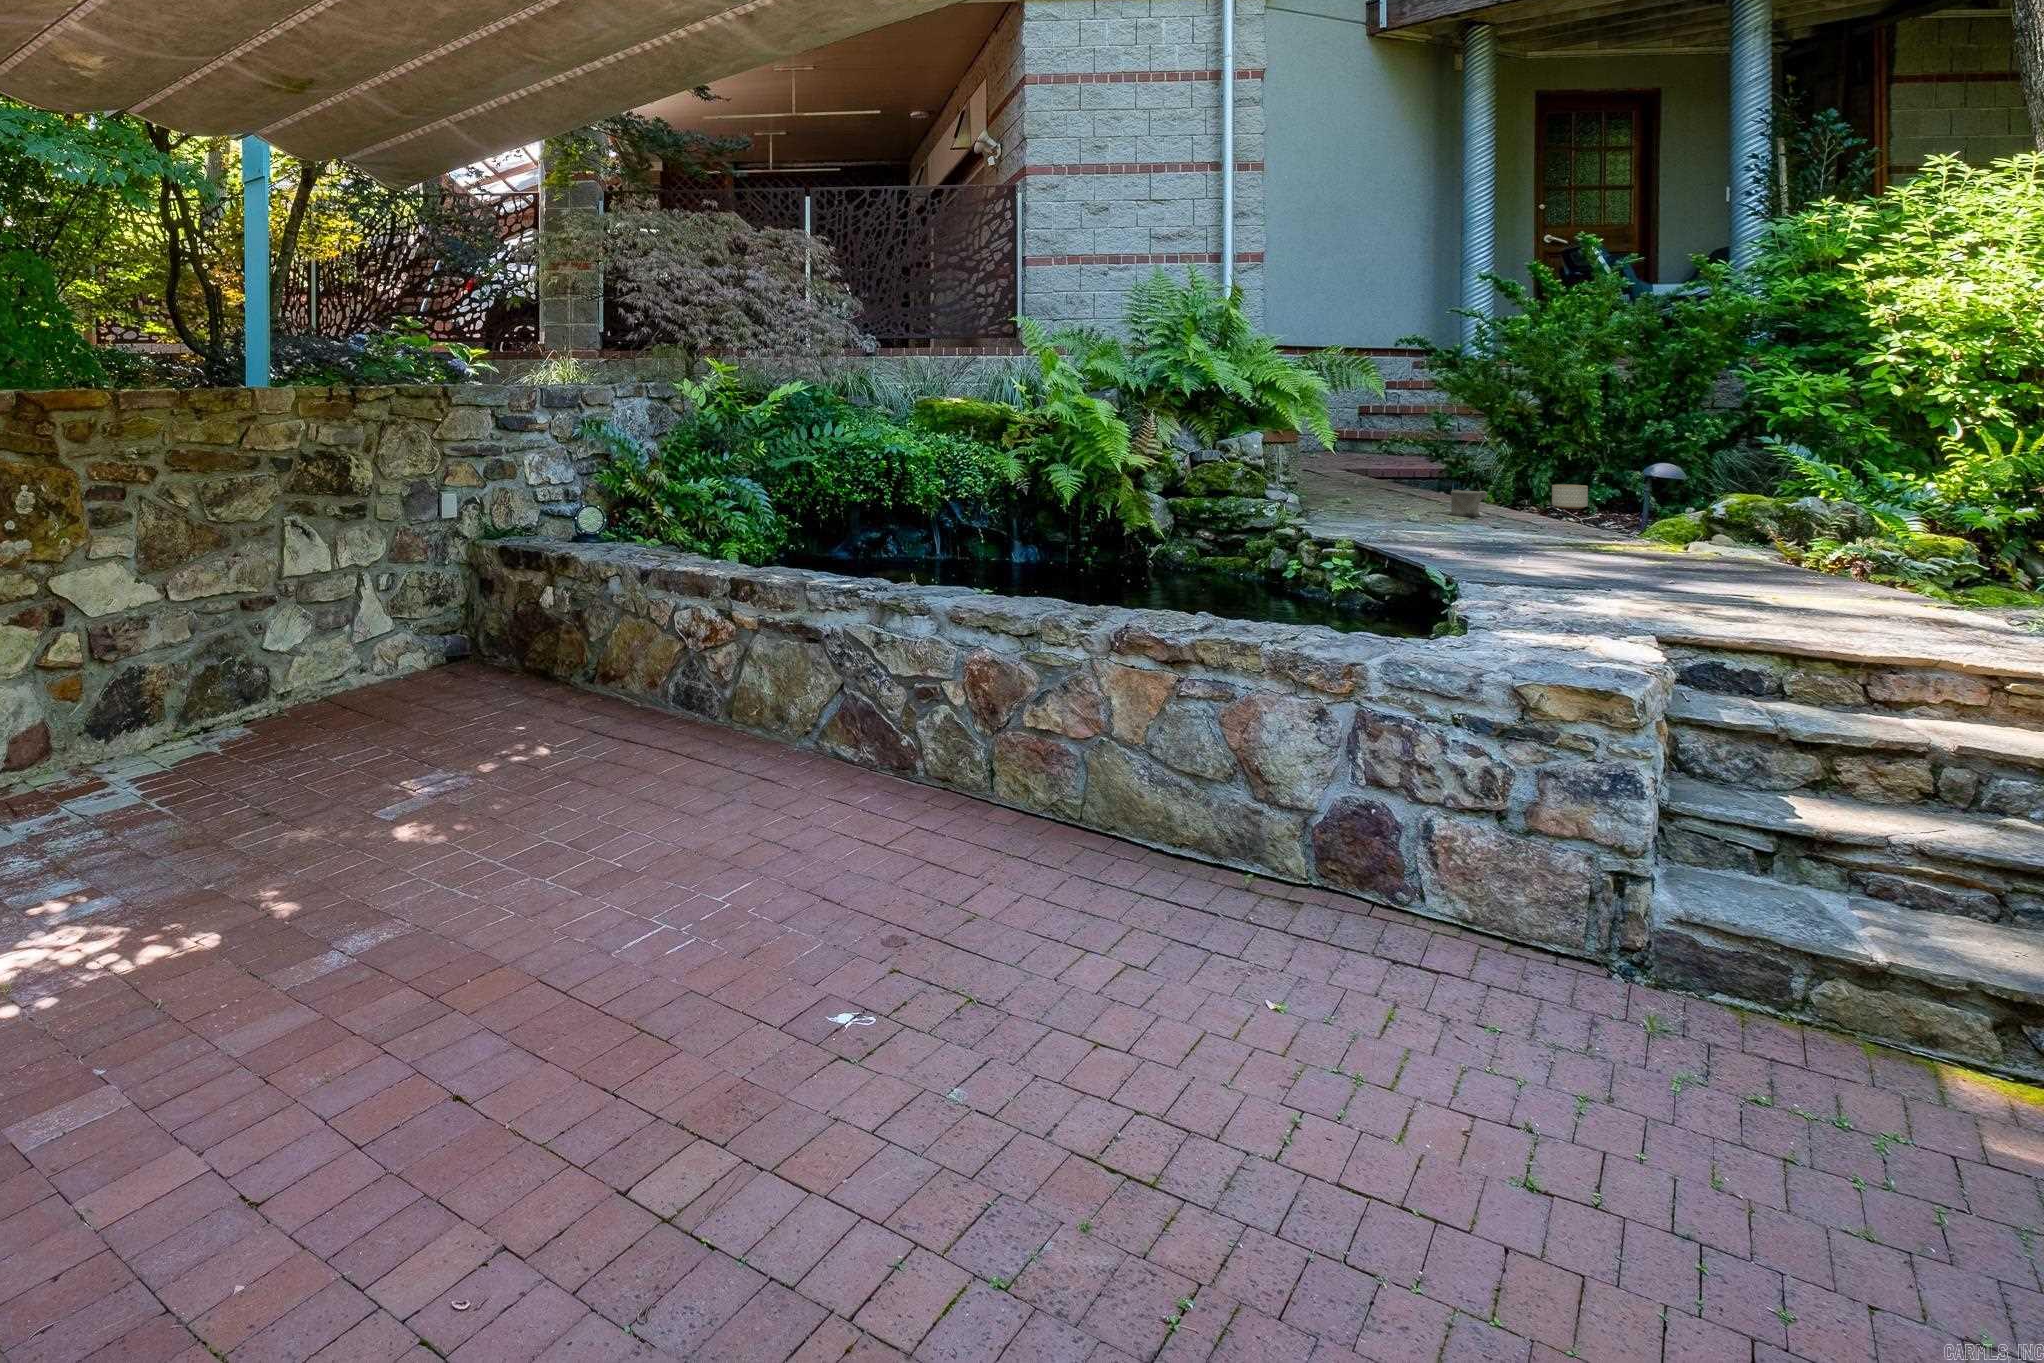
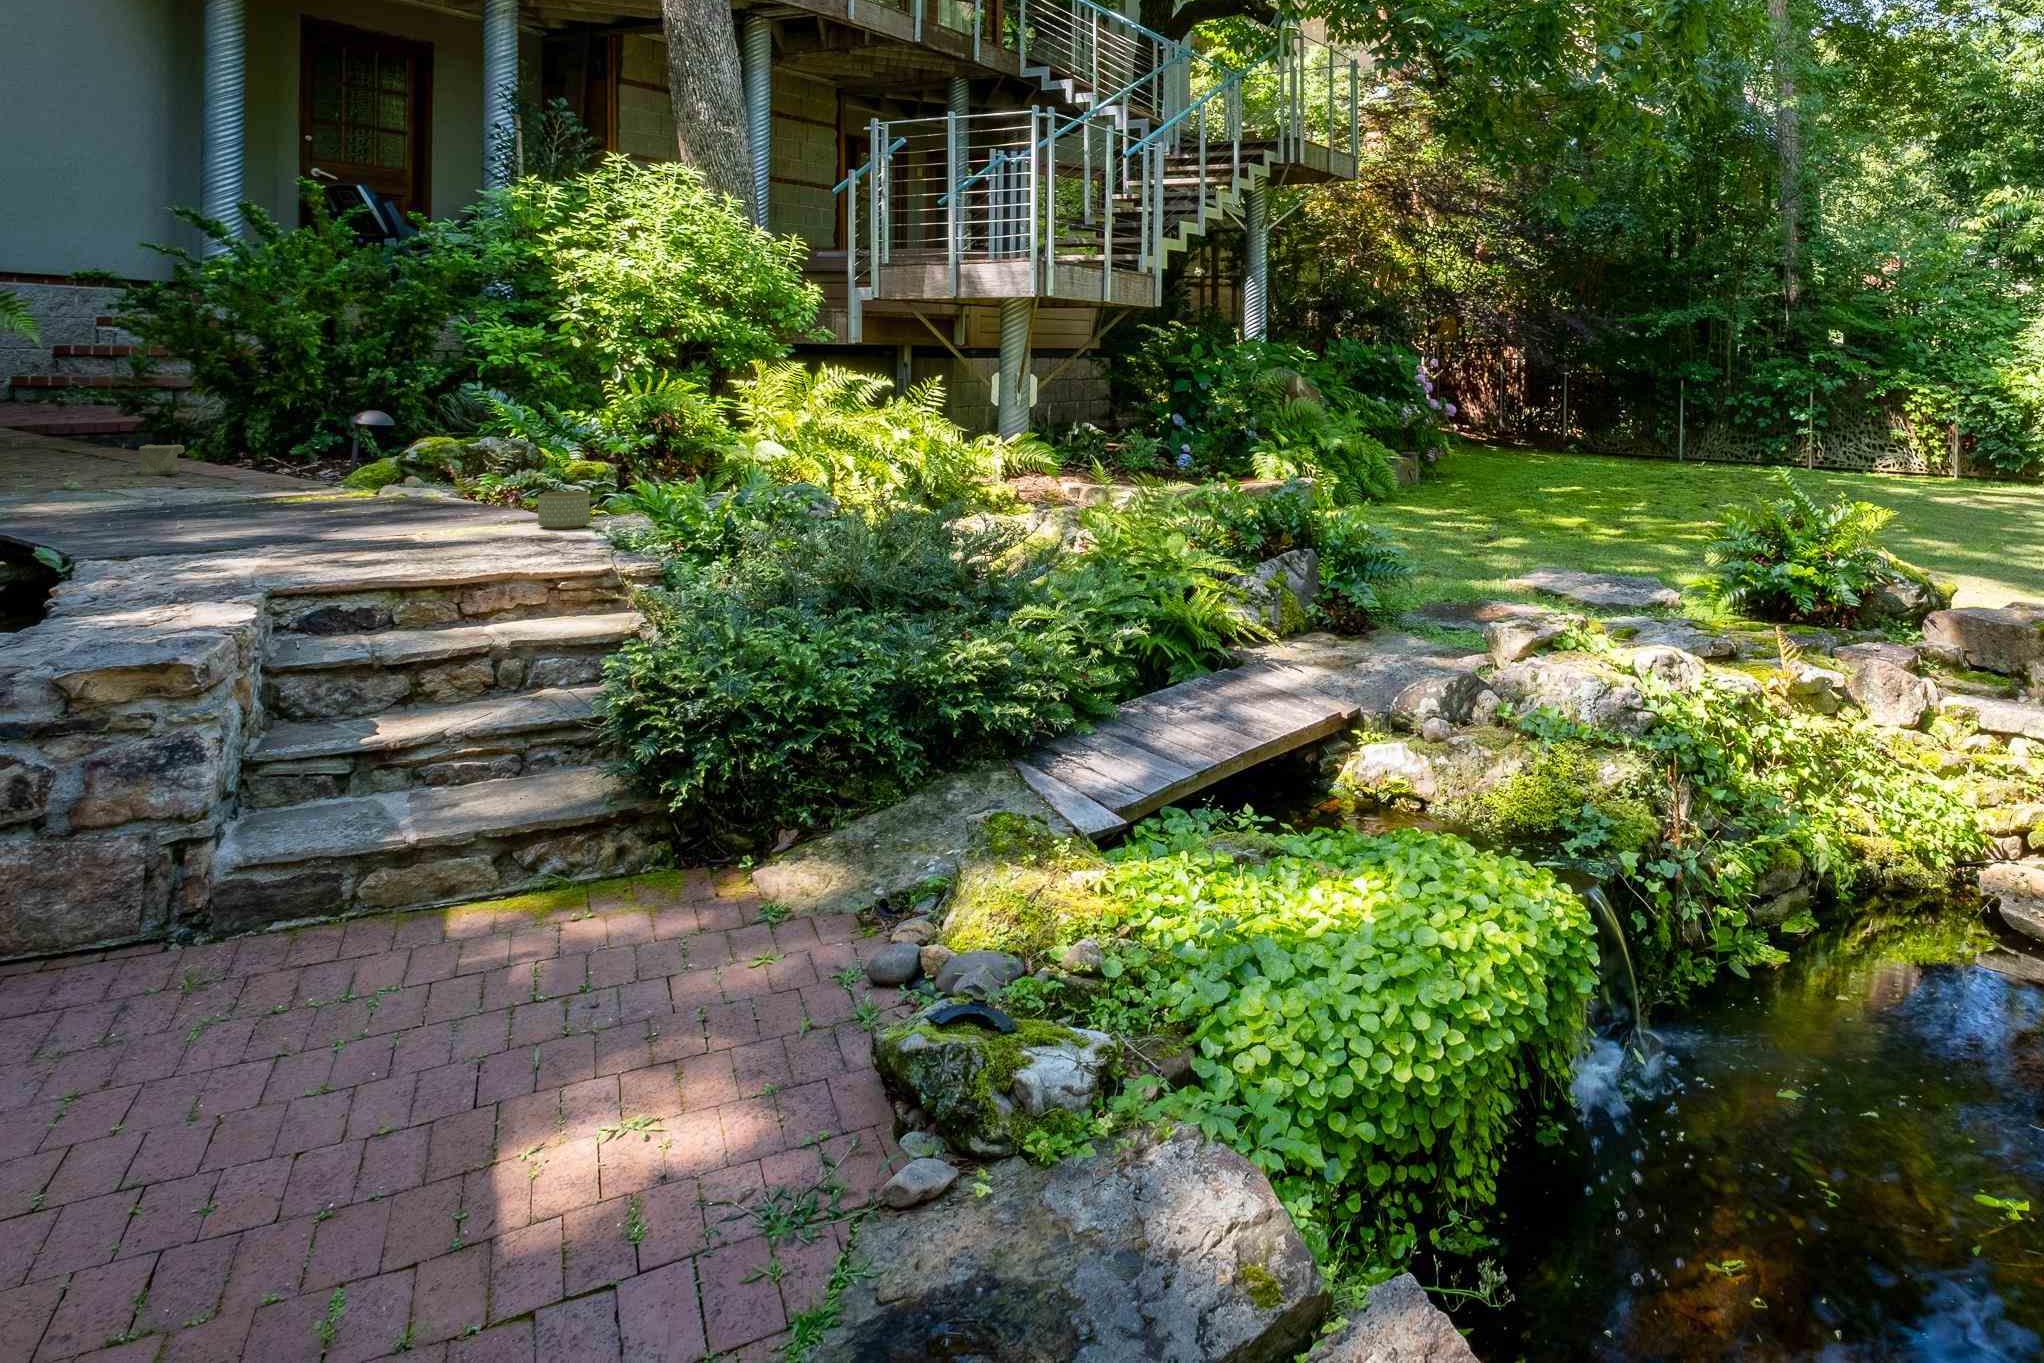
planter: present [1552,485,1588,509] -> present [538,492,590,529]

